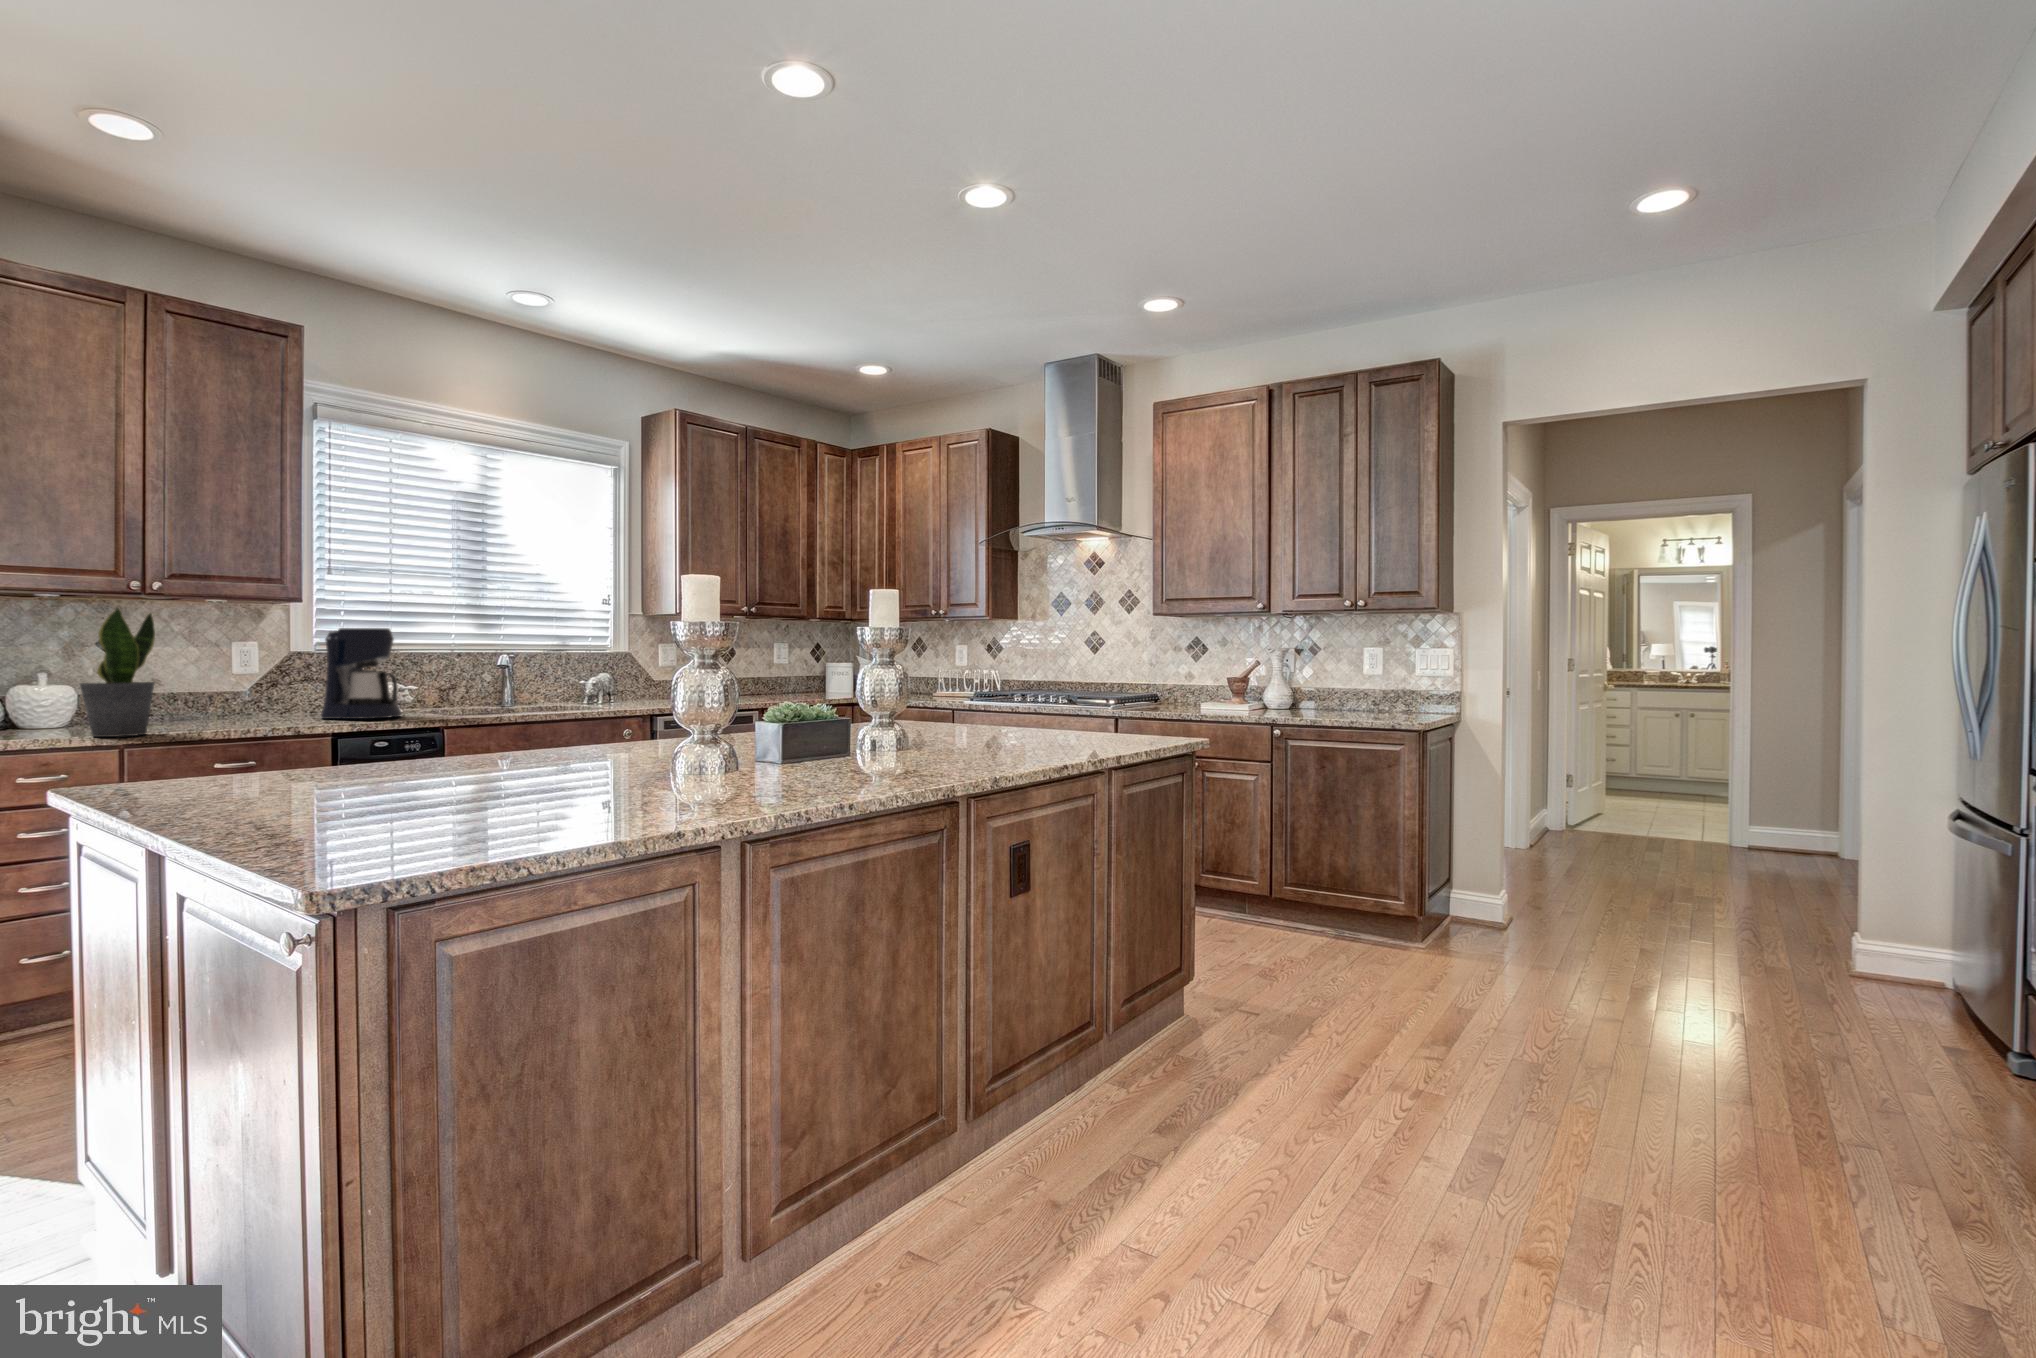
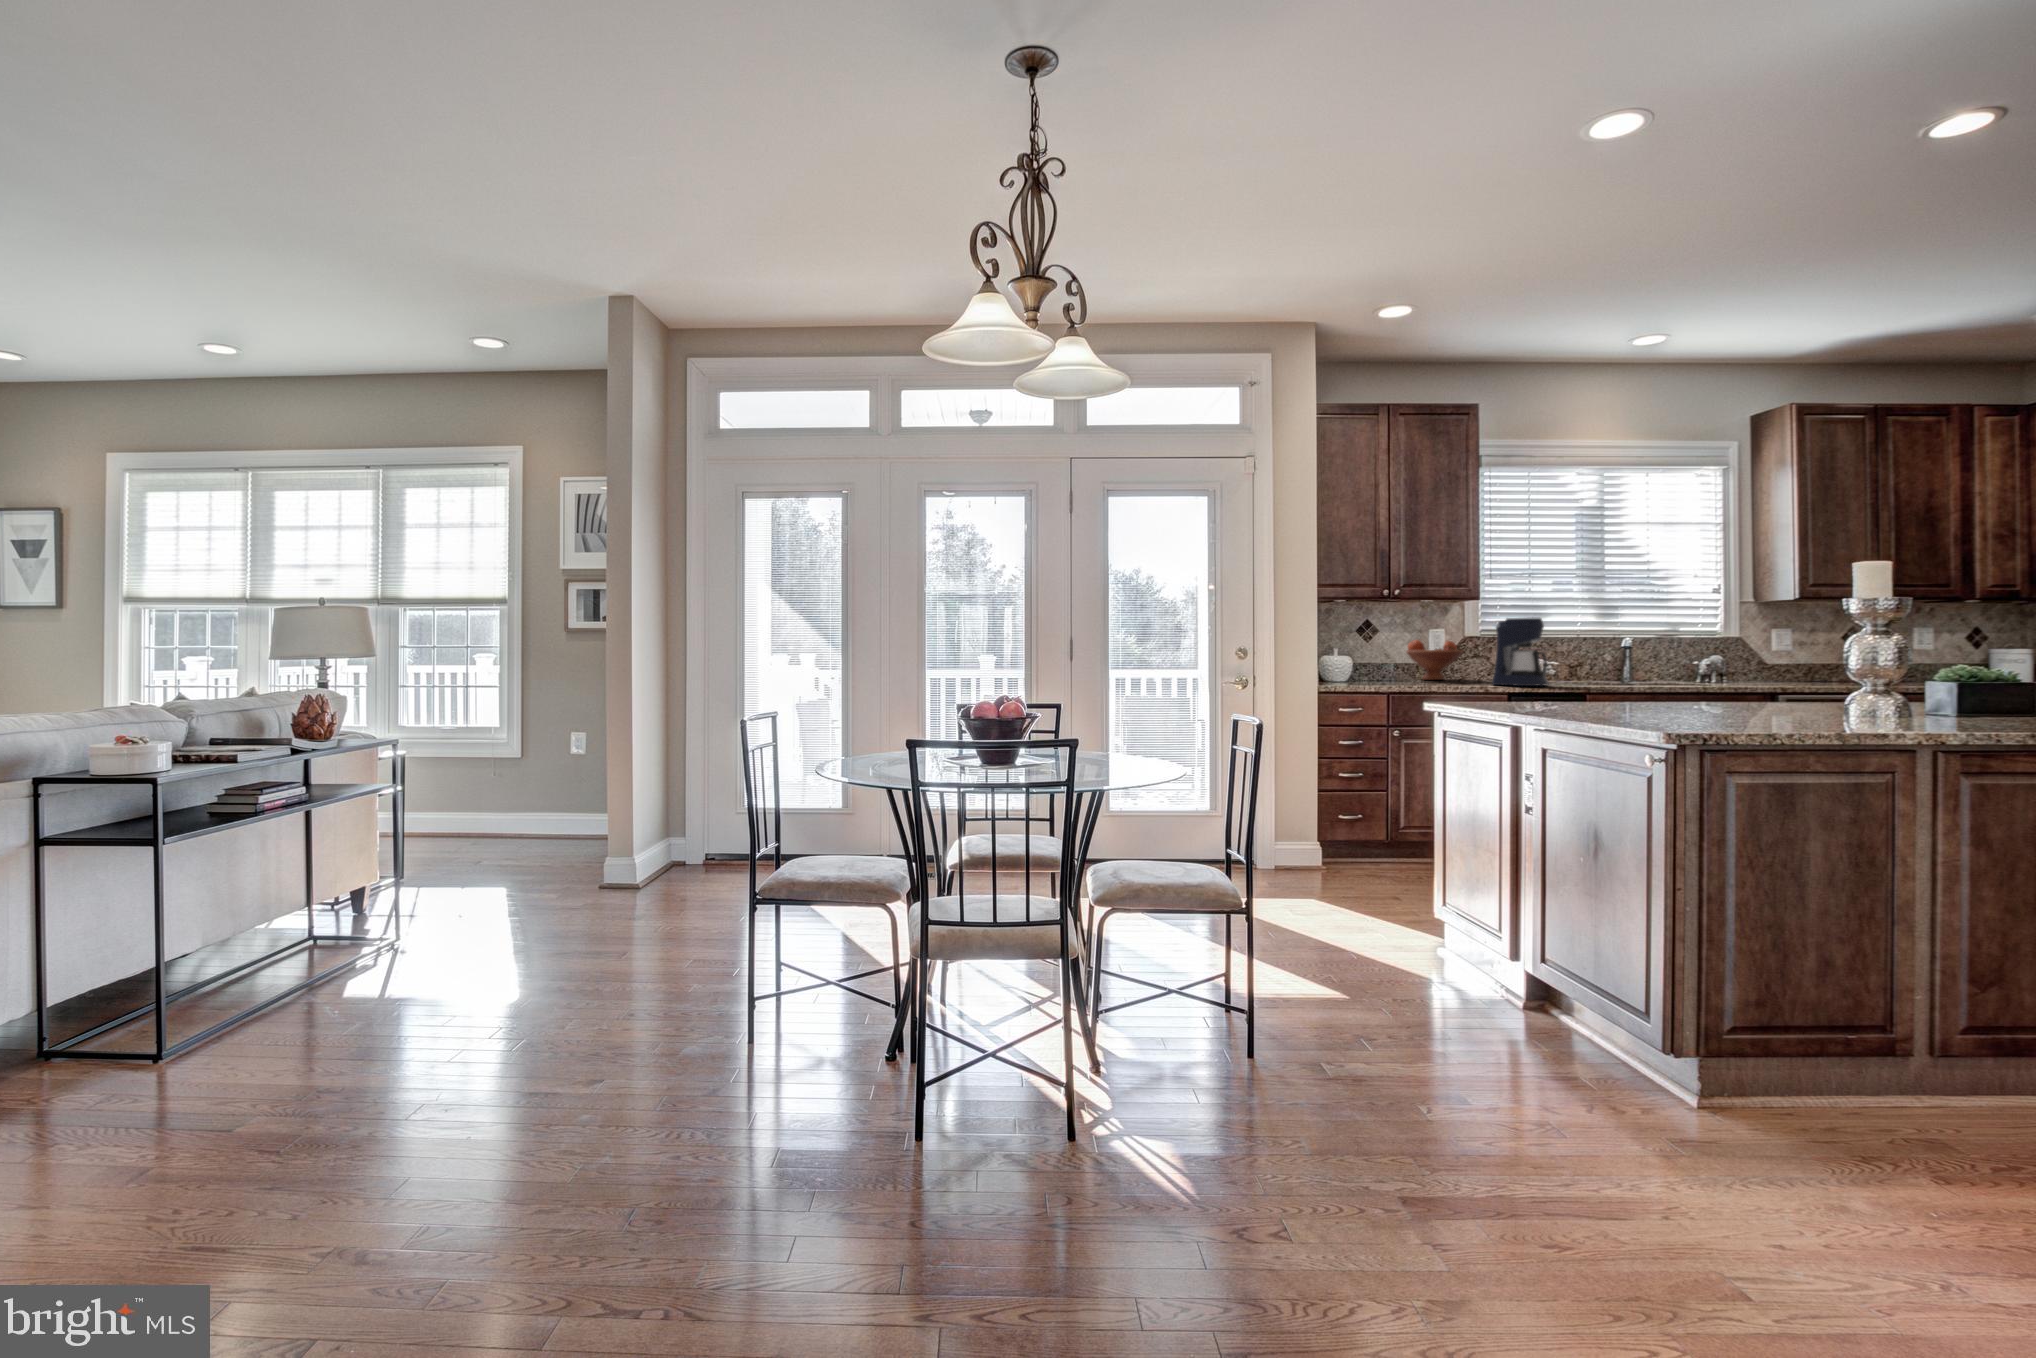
potted plant: present [80,608,155,737] -> none [1365,607,1404,690]
fruit bowl: none [185,654,285,713] -> present [1406,640,1463,680]

